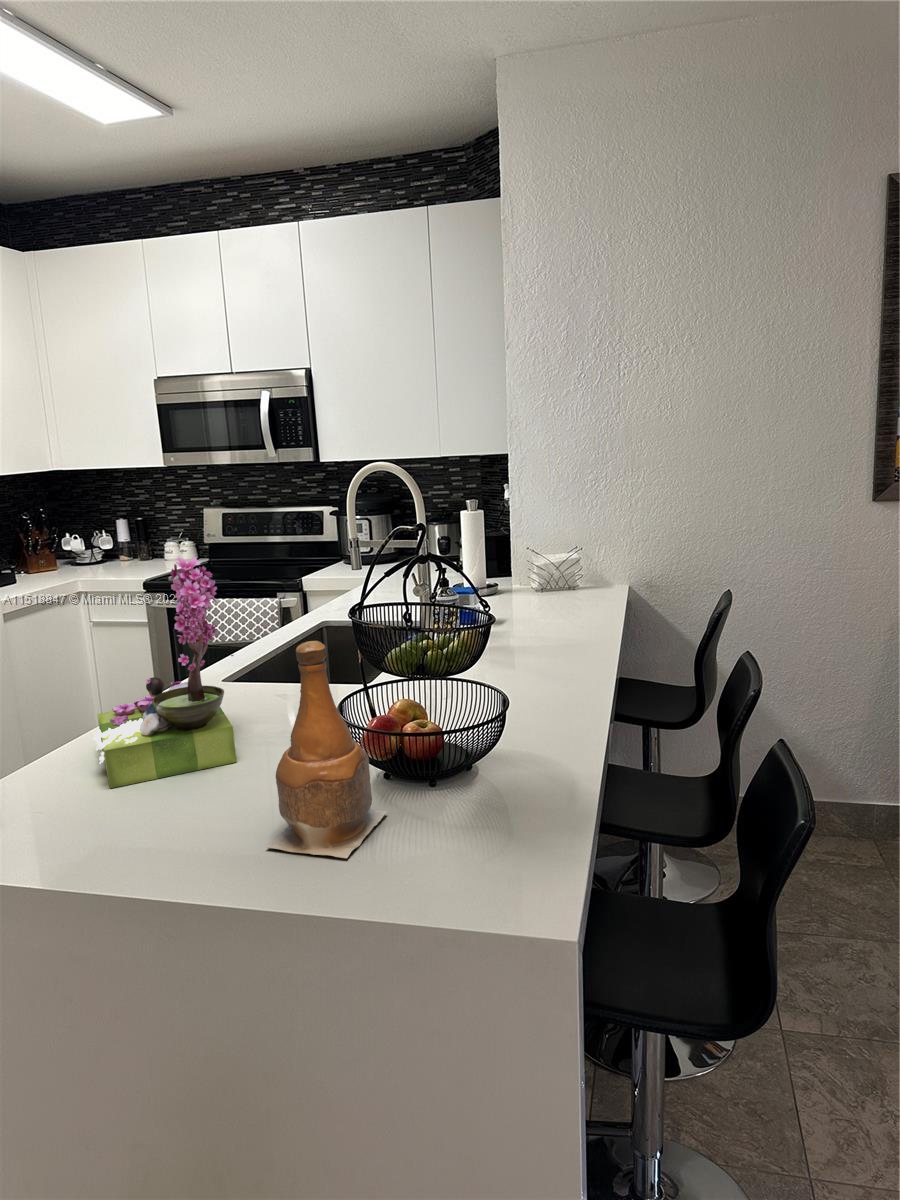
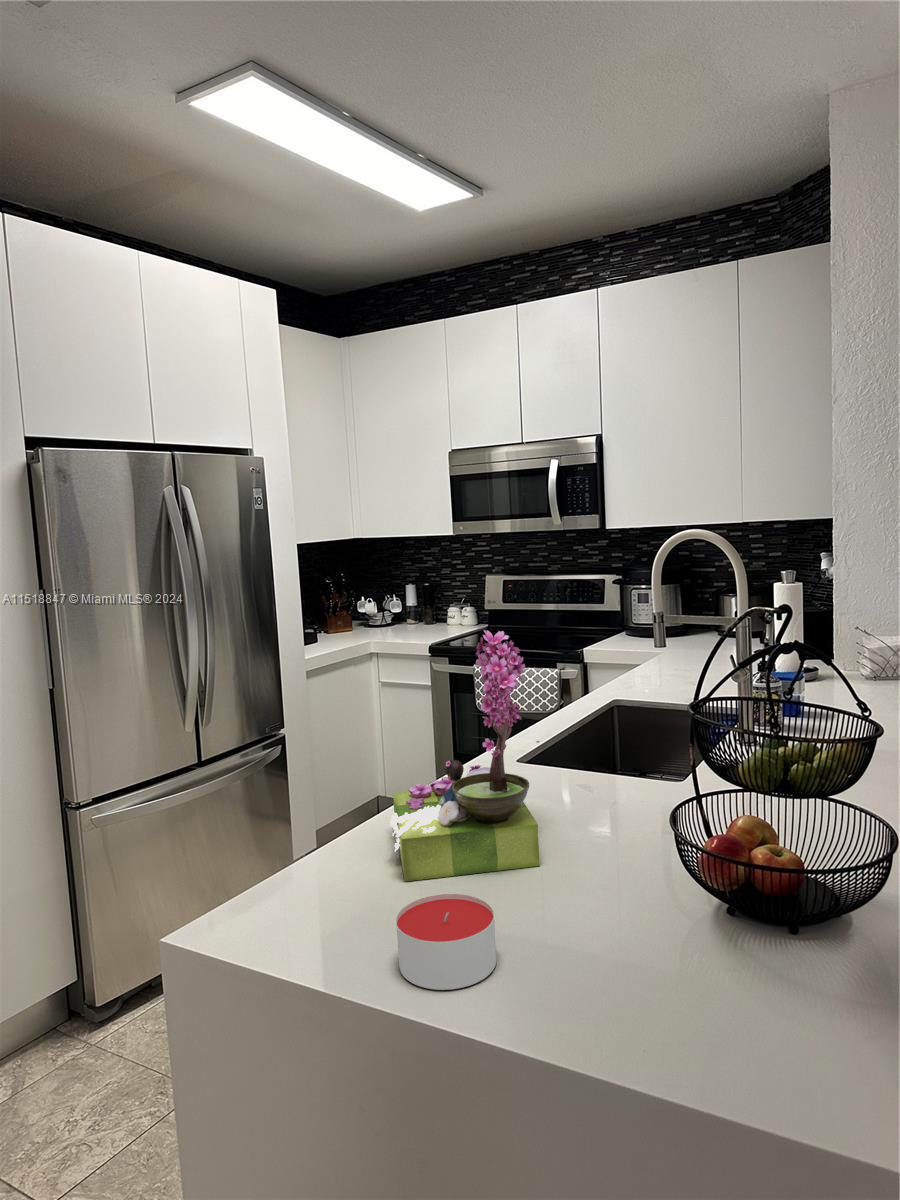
bottle: present [266,641,387,858] -> none [586,743,736,1026]
candle: none [97,787,191,865] -> present [396,894,496,990]

